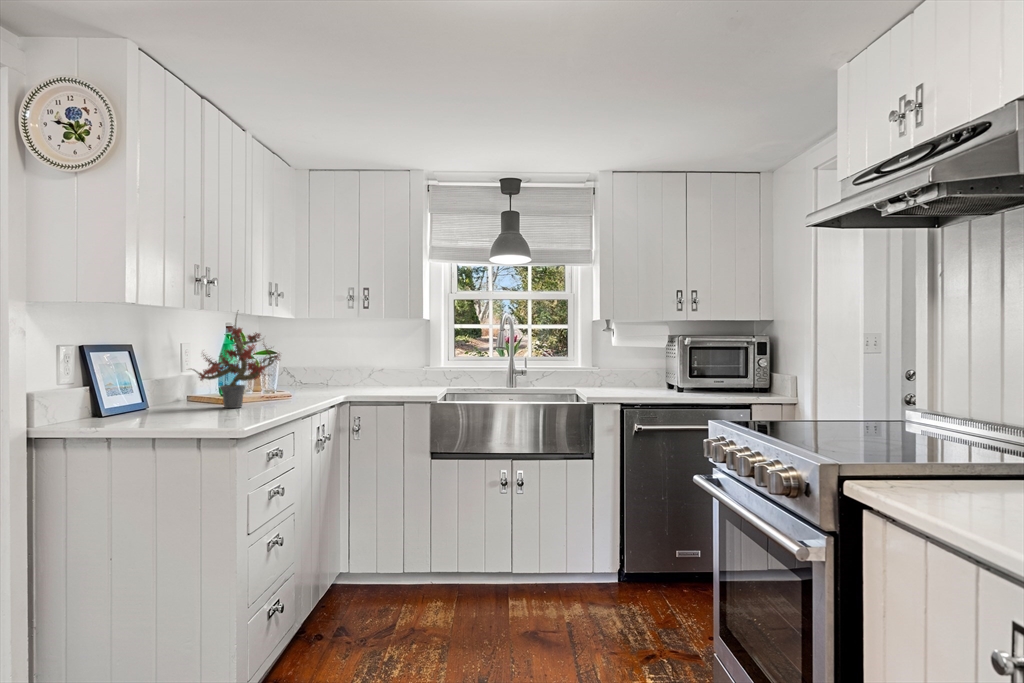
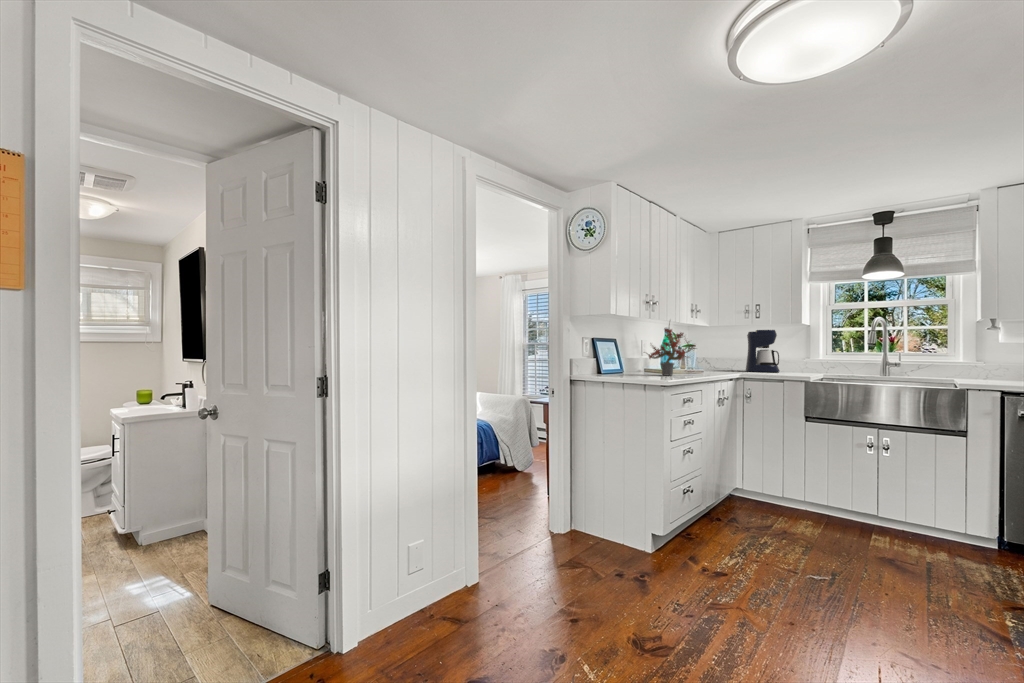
coffee maker: none [346,326,392,387] -> present [746,330,780,372]

